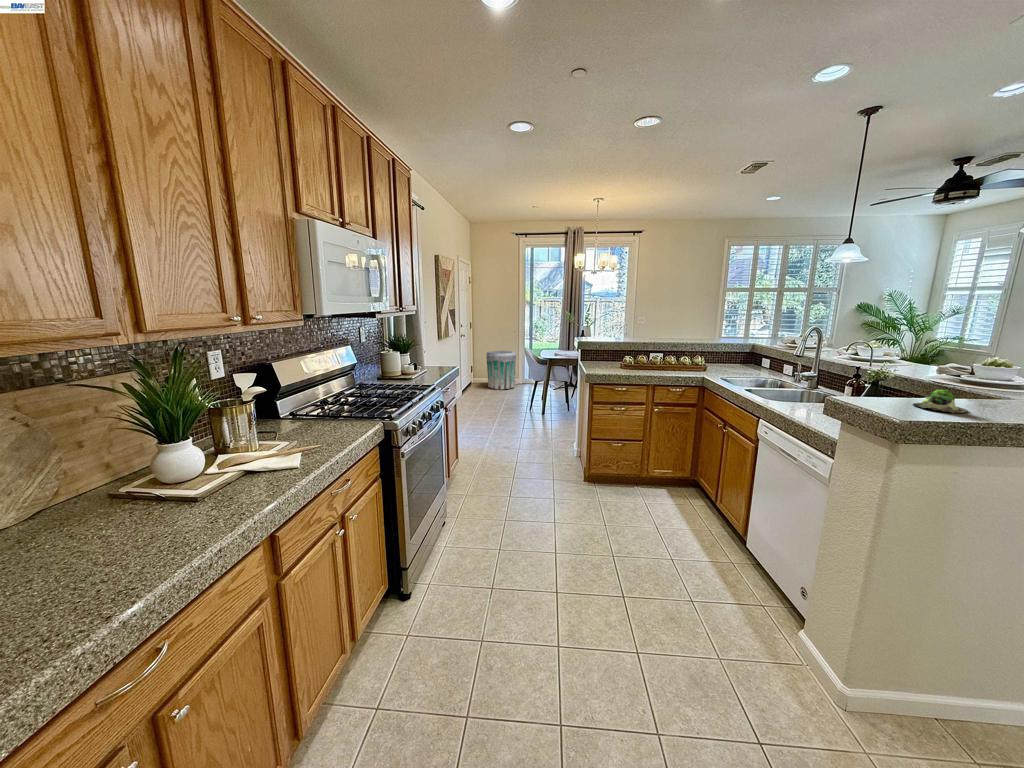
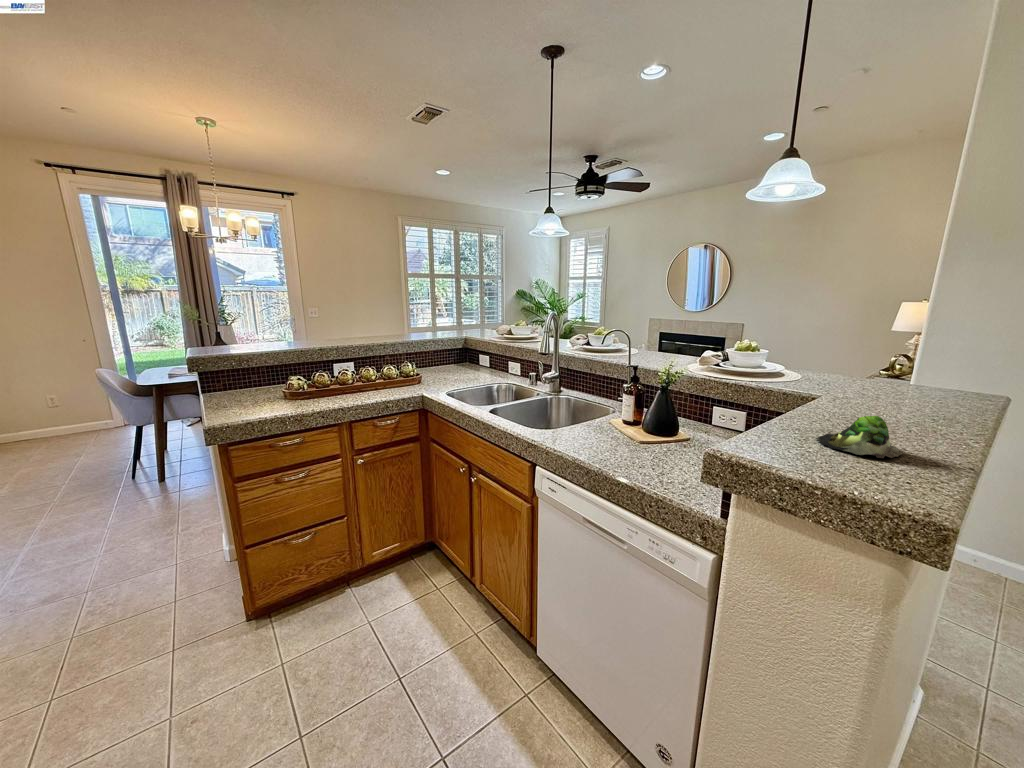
trash can: present [486,351,516,389] -> none [18,375,108,449]

